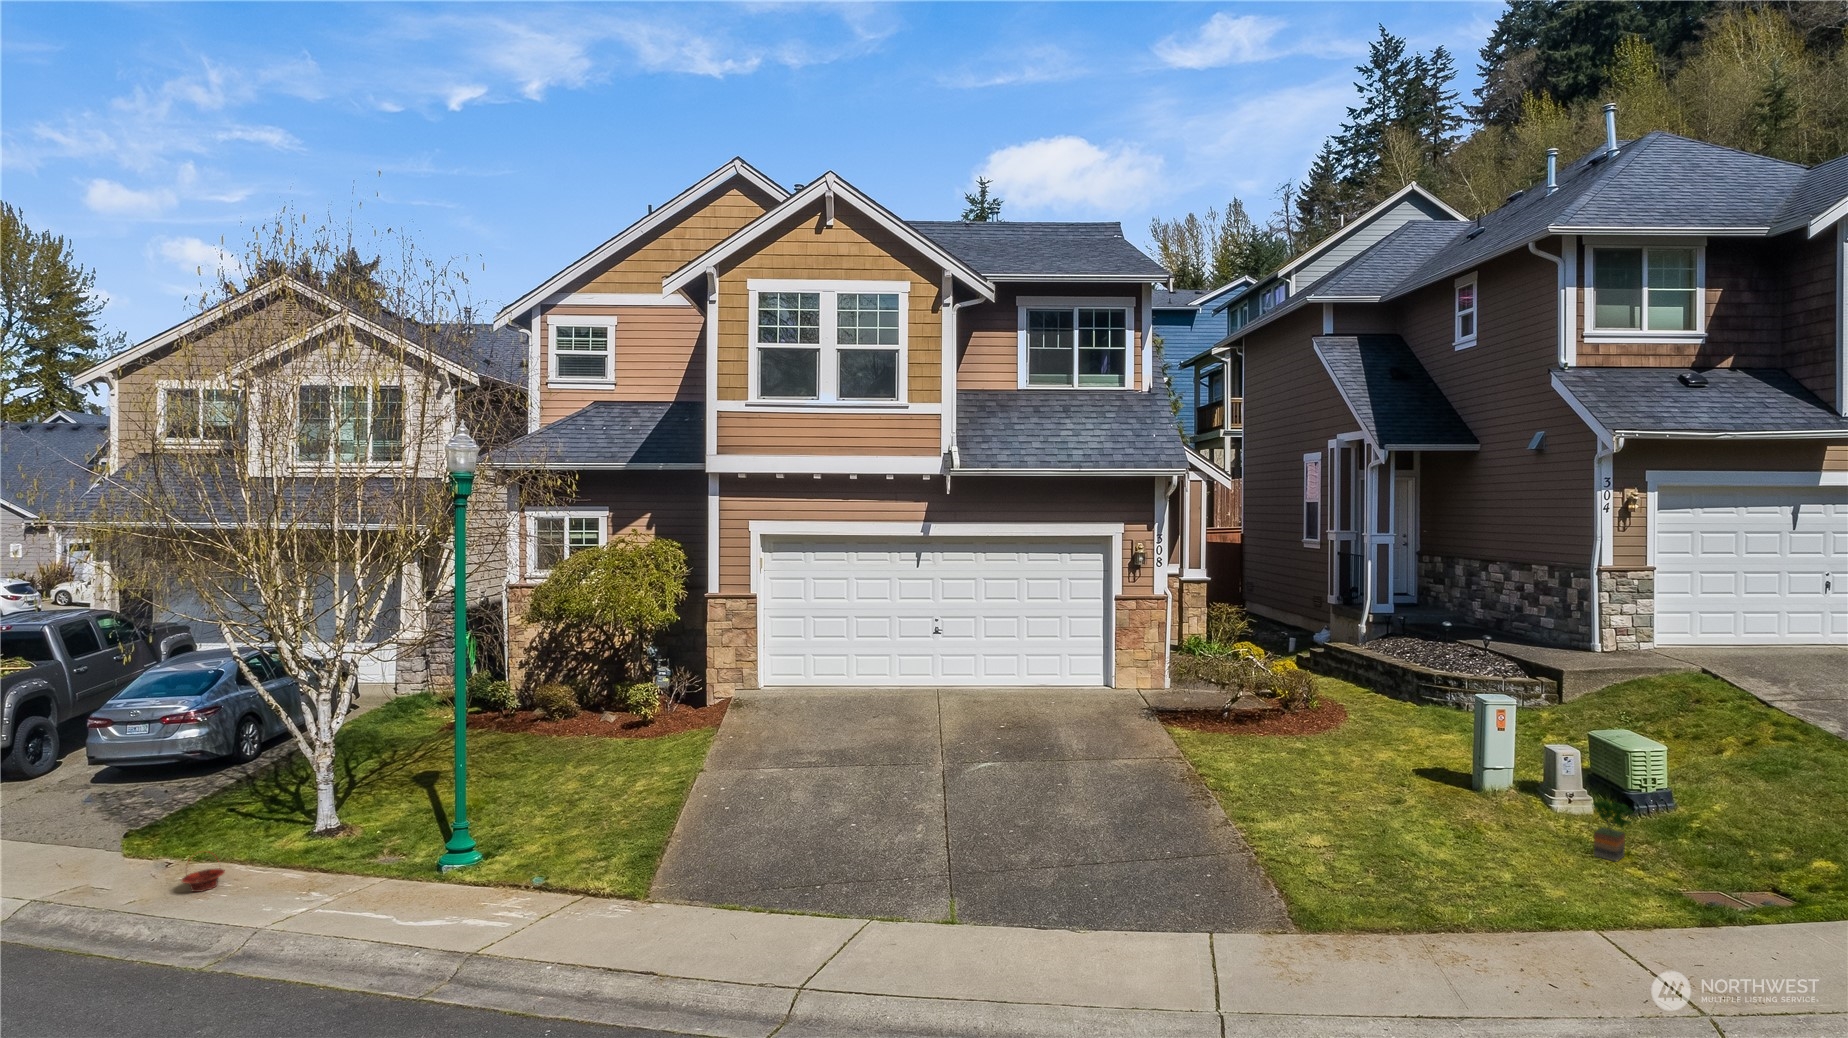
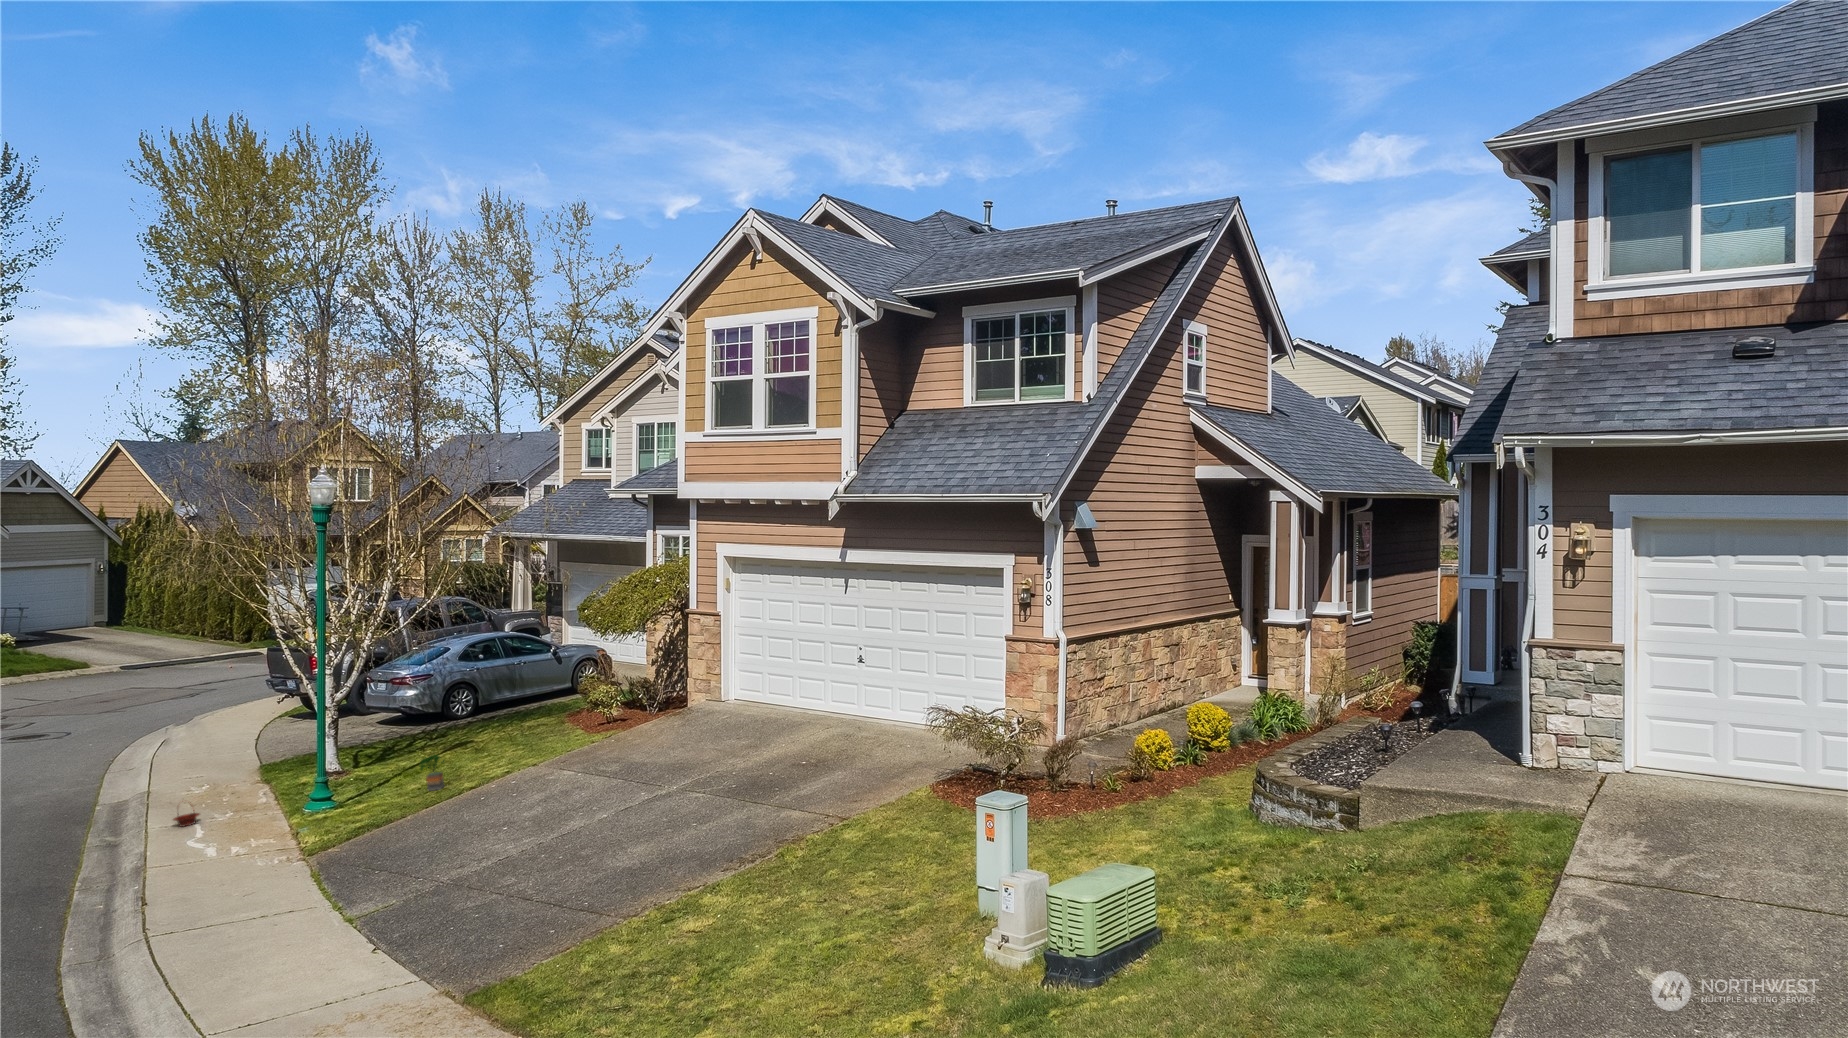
potted tree: present [1592,800,1633,861] -> present [419,755,444,791]

